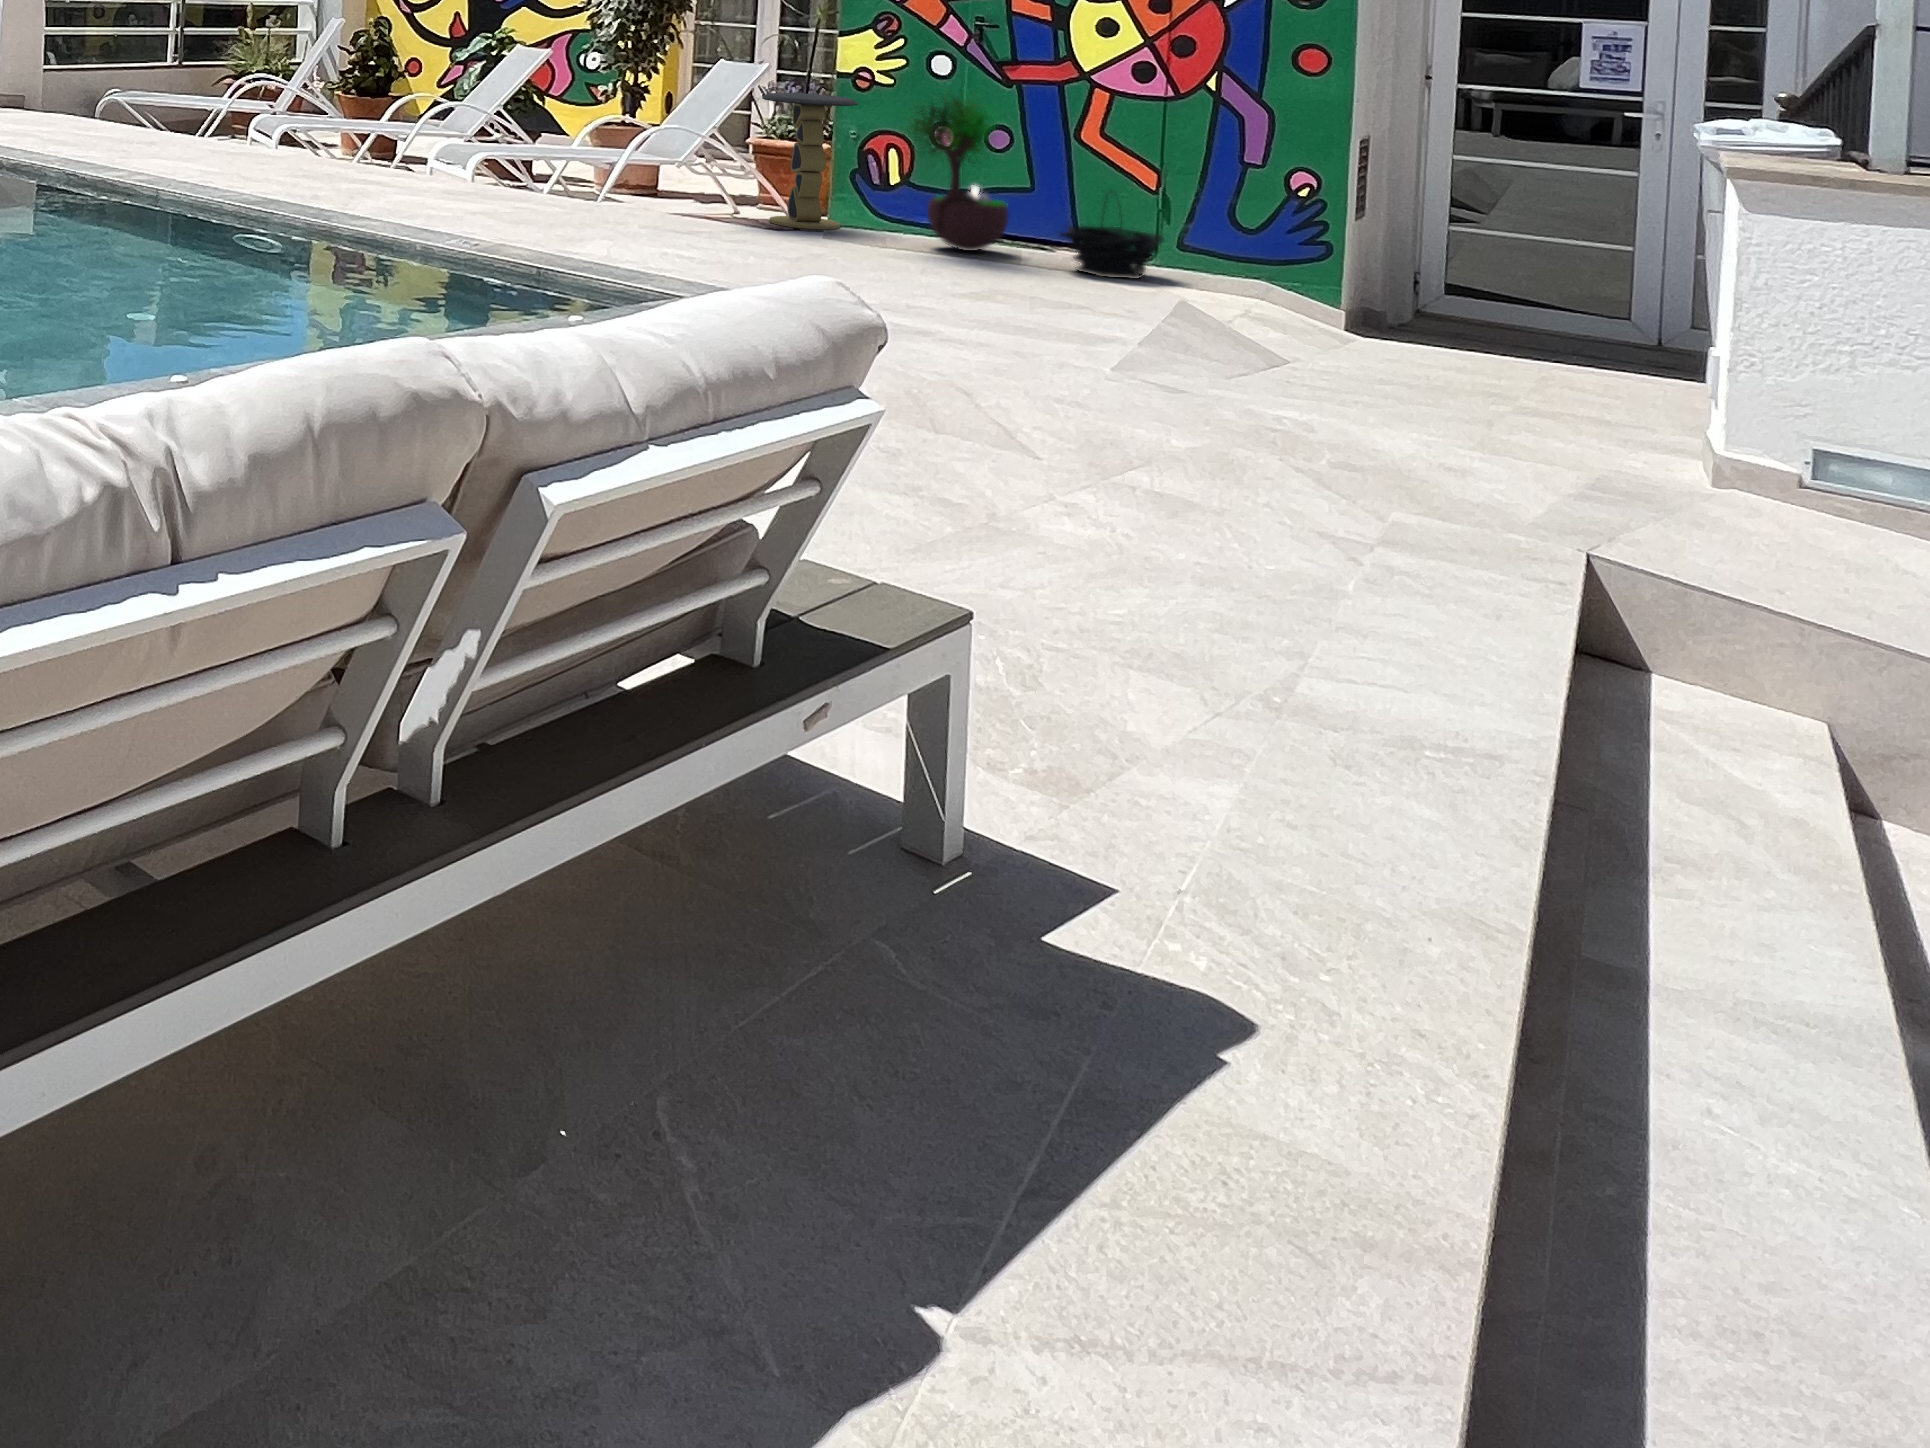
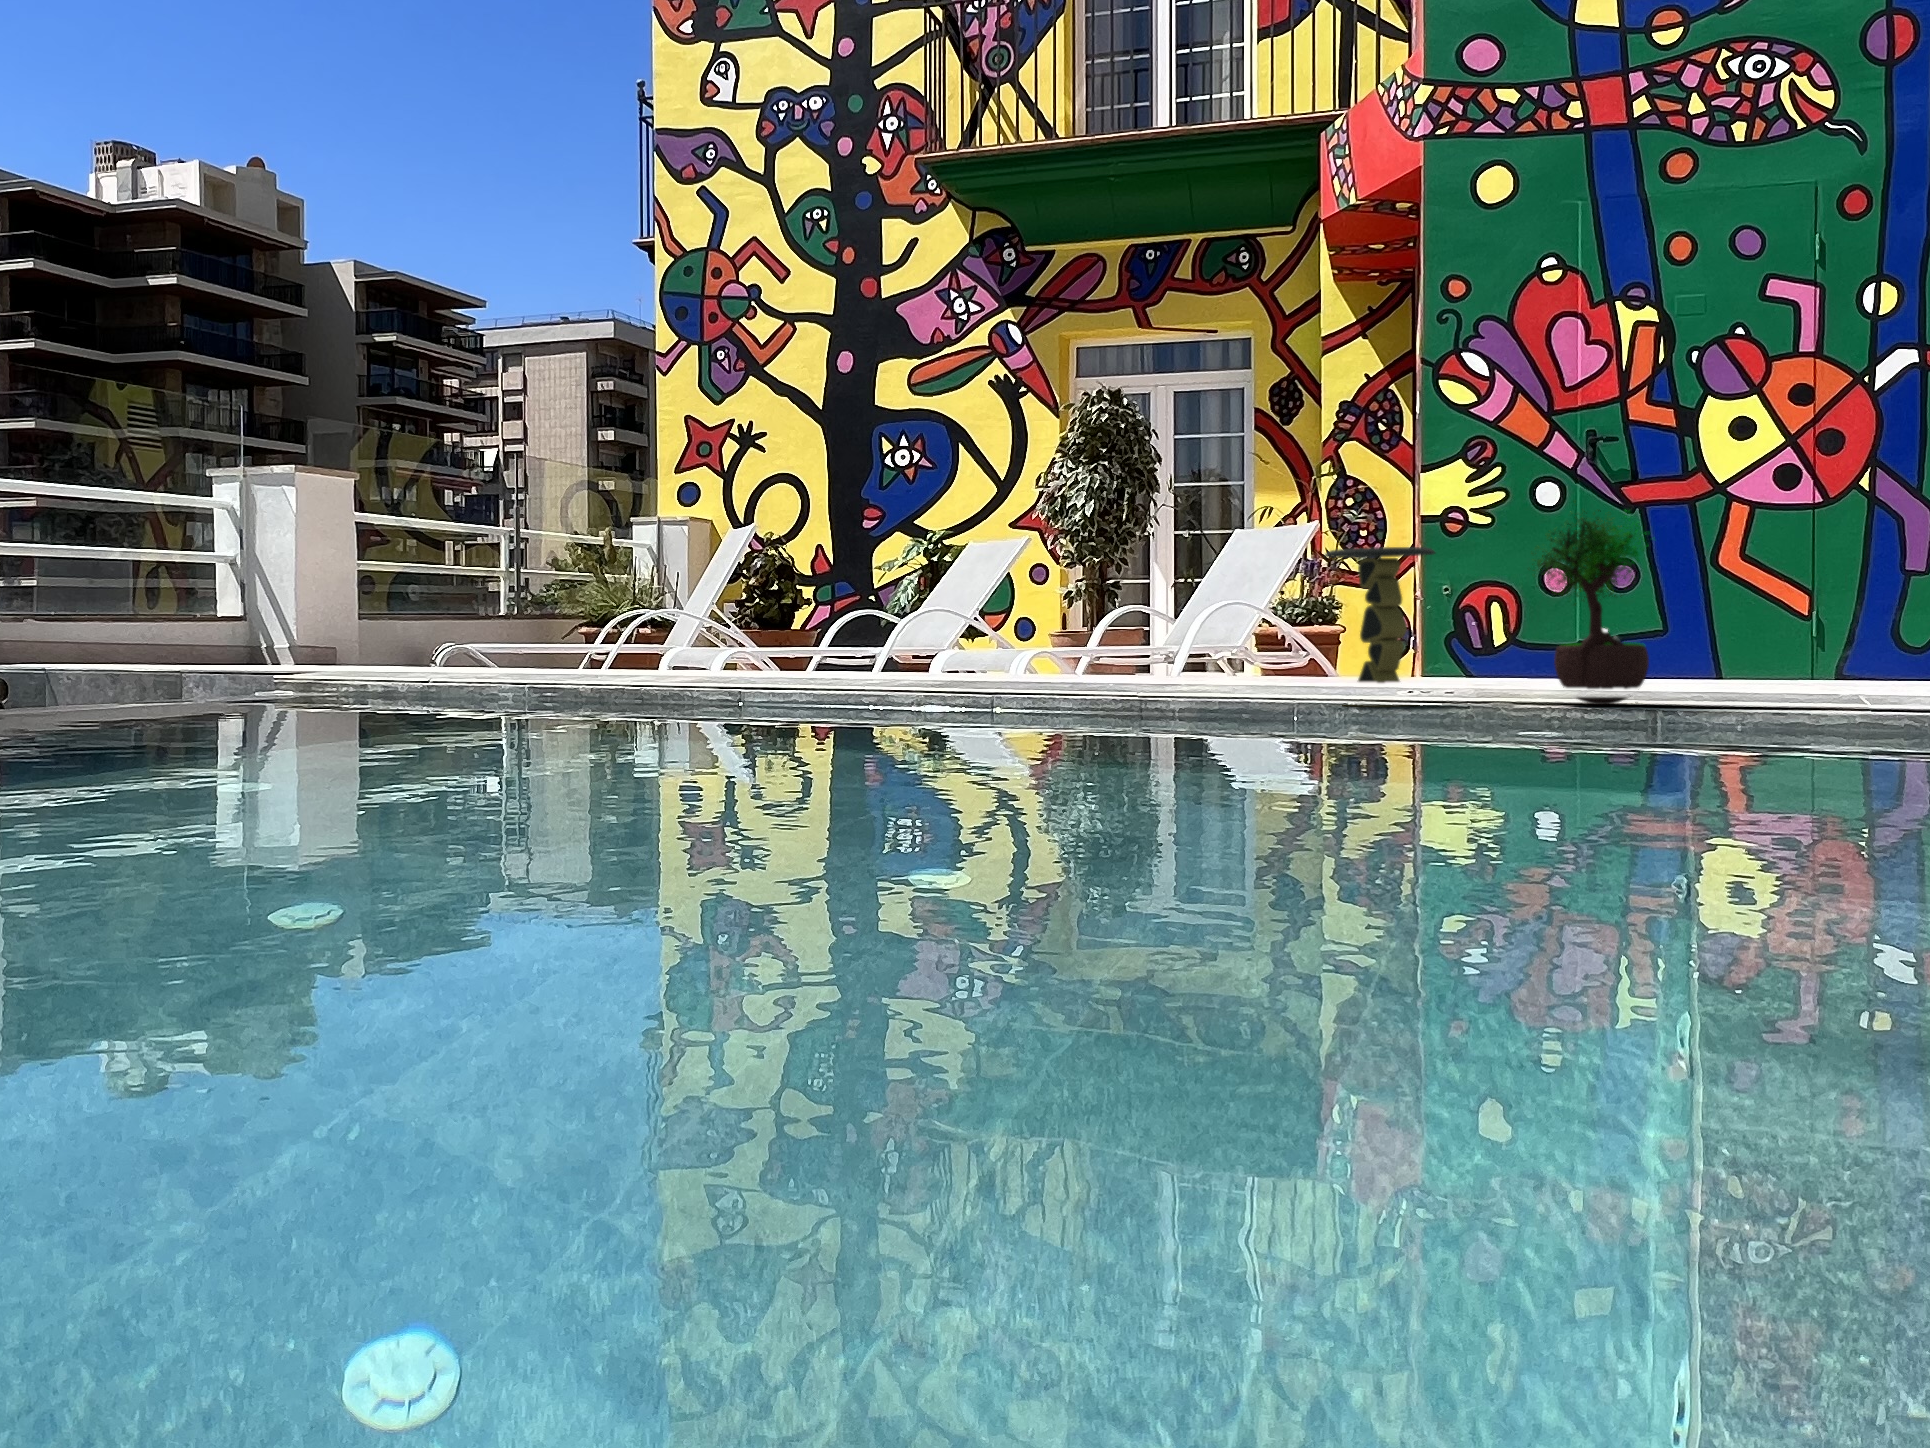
basket: present [1060,203,1164,279] -> none [1732,607,1854,707]

